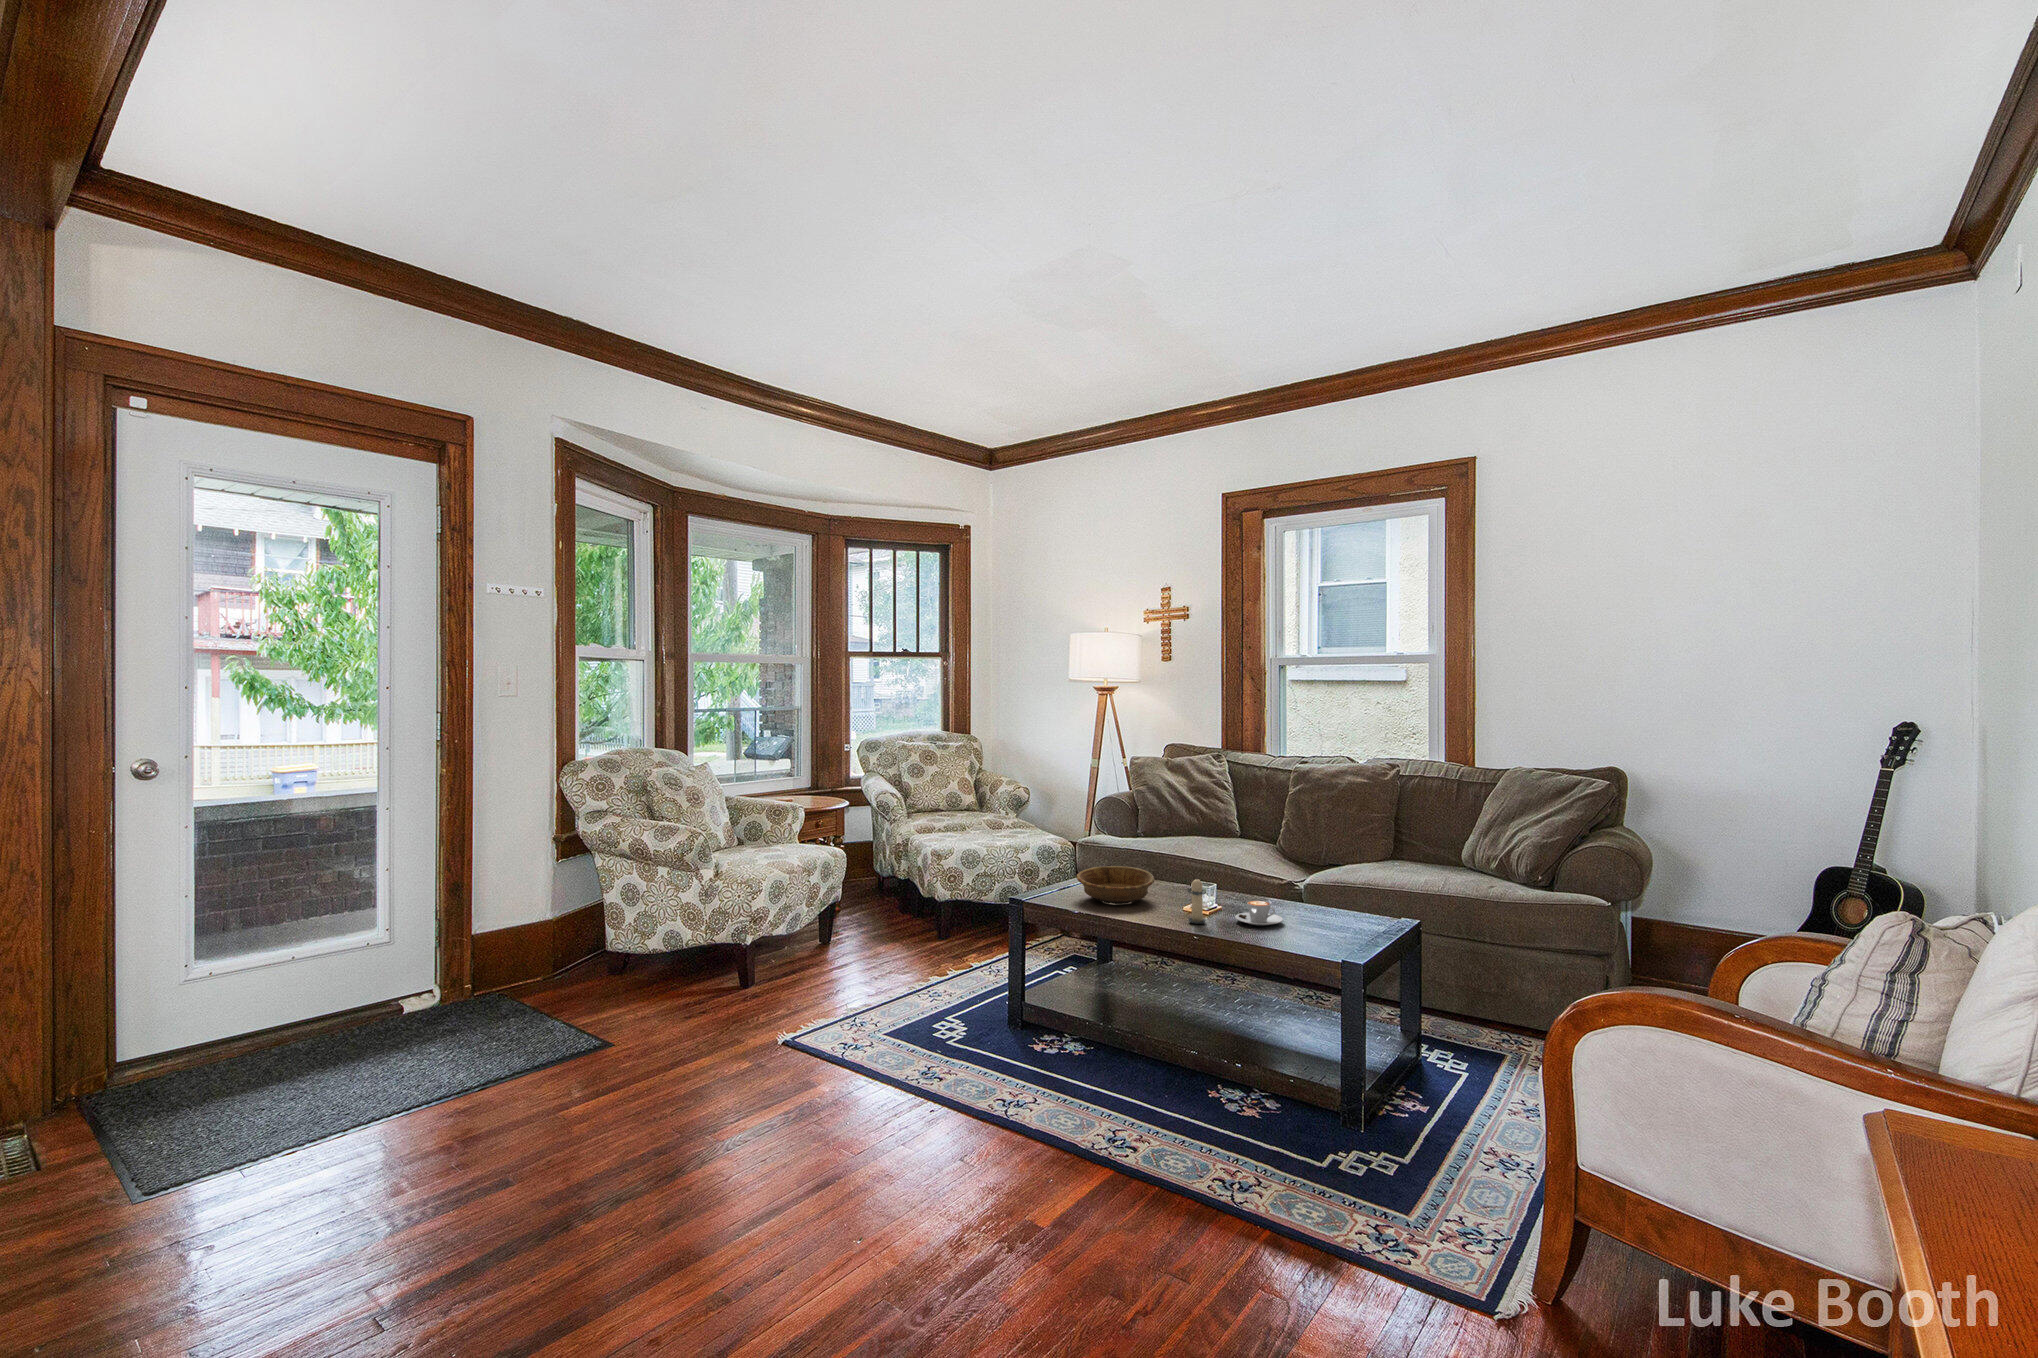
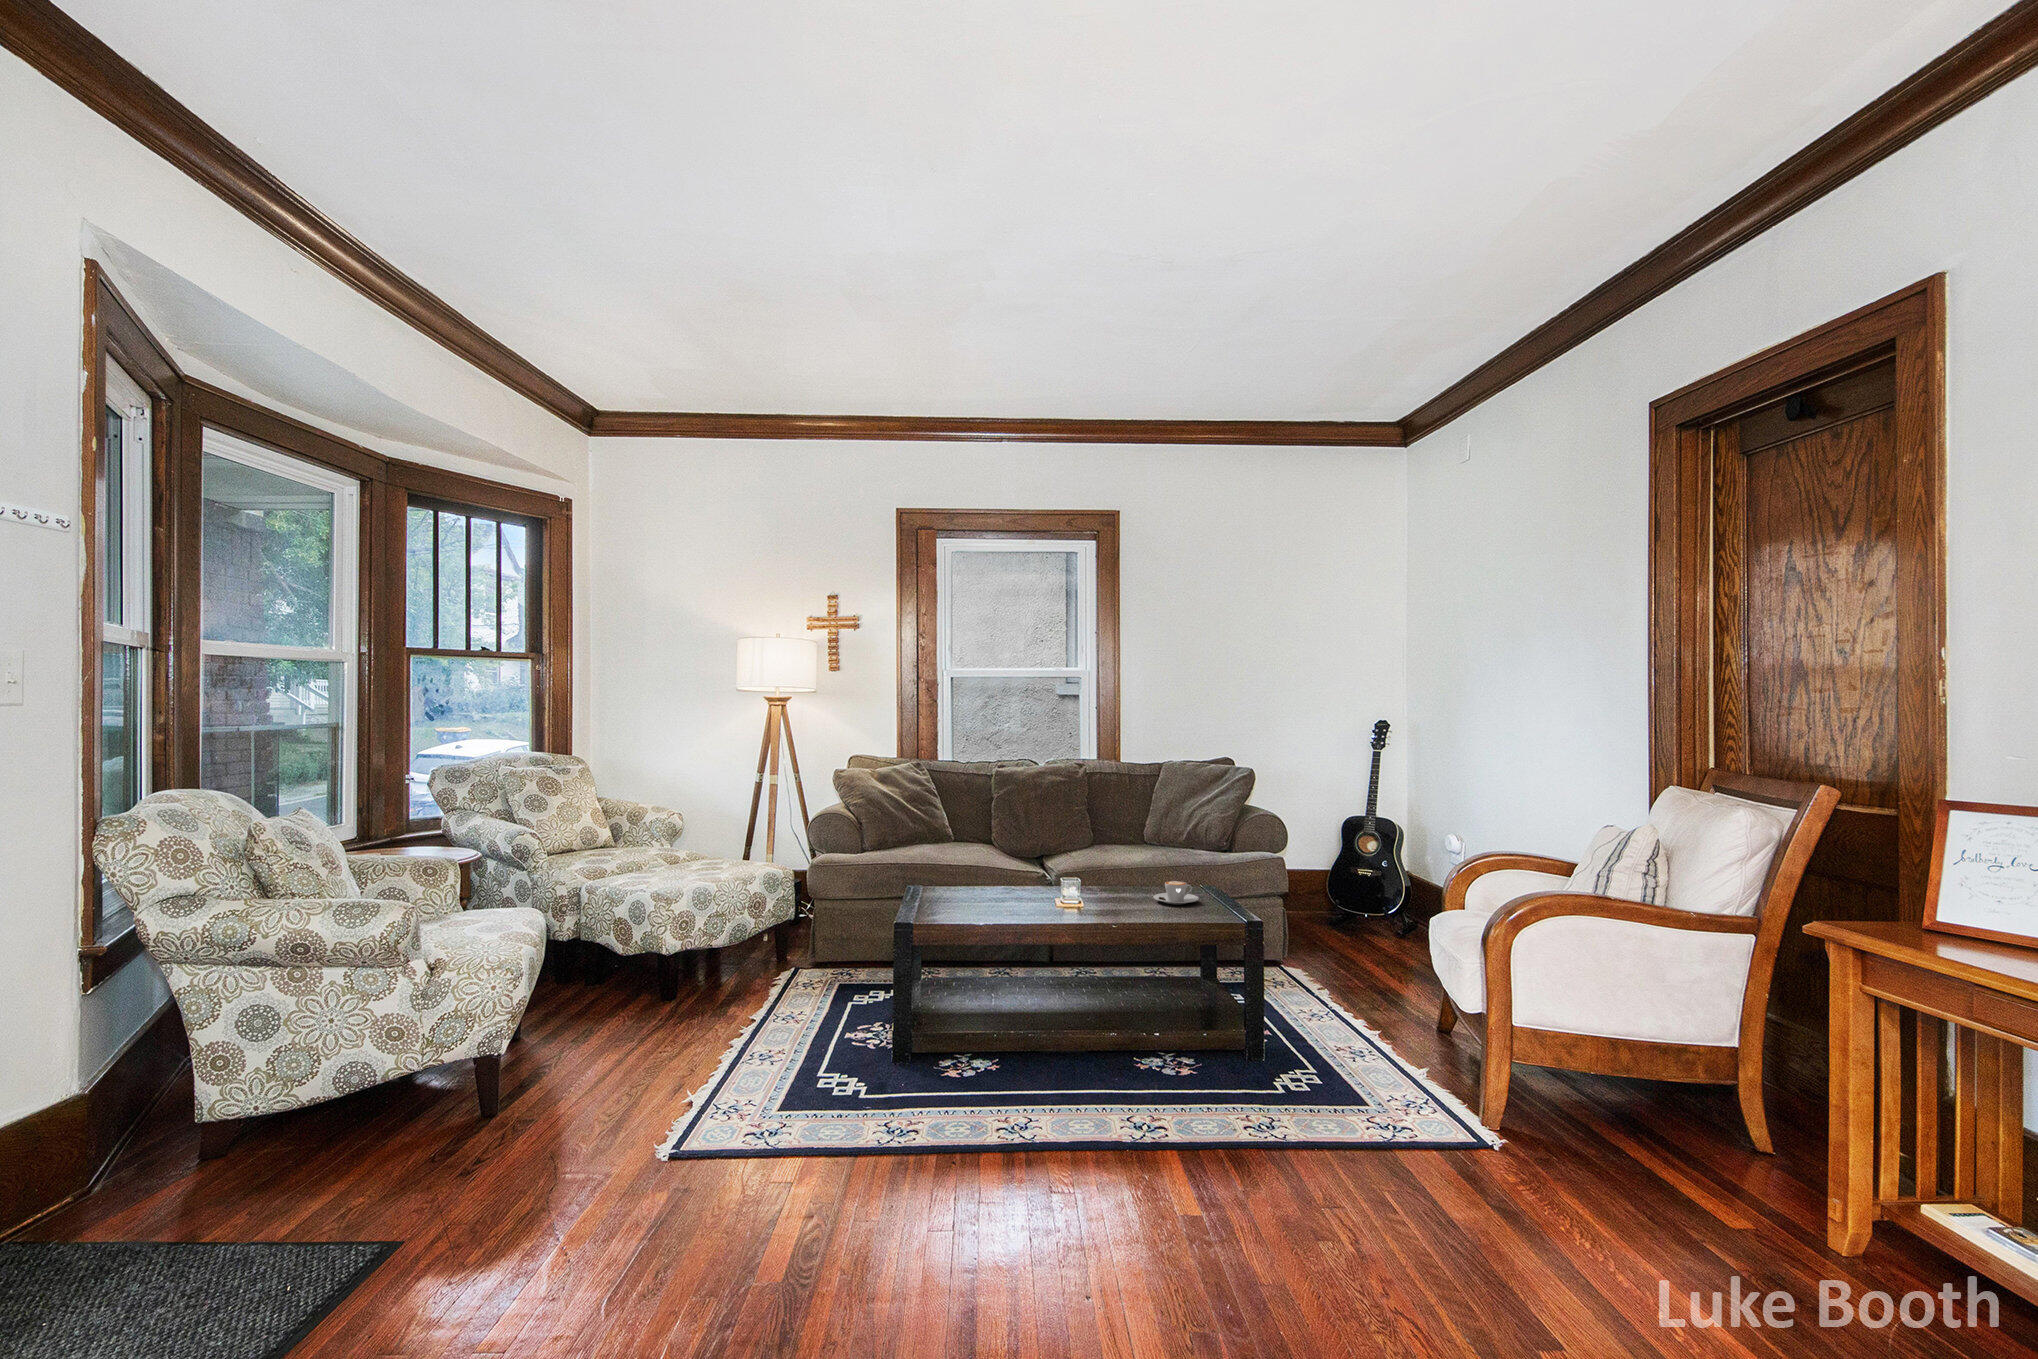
decorative bowl: present [1077,866,1154,904] -> none [974,870,1059,910]
candle: present [1187,879,1206,924] -> none [1127,864,1150,913]

